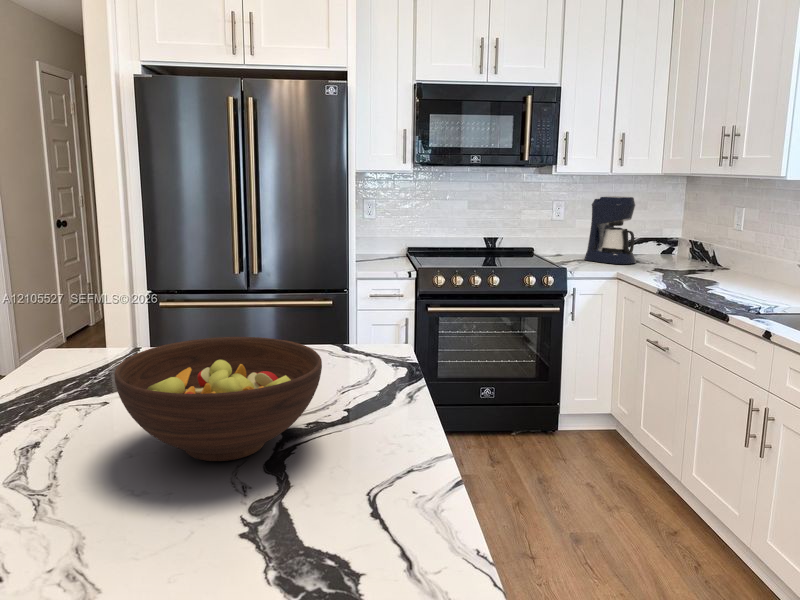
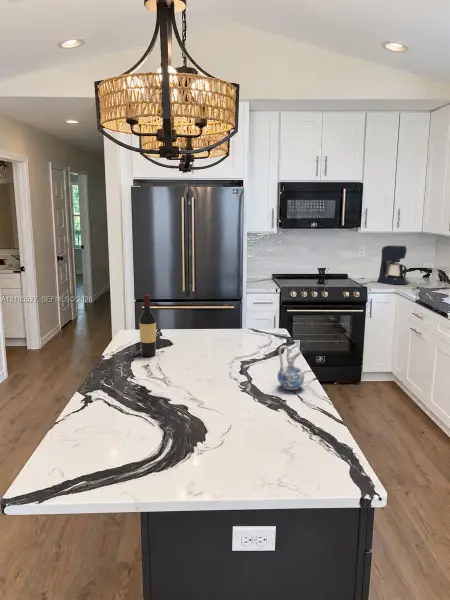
wine bottle: none [34,268,83,419] -> present [139,295,156,357]
fruit bowl: present [114,337,322,461] -> none [183,323,260,371]
ceramic pitcher: none [349,403,423,528] -> present [278,345,304,390]

